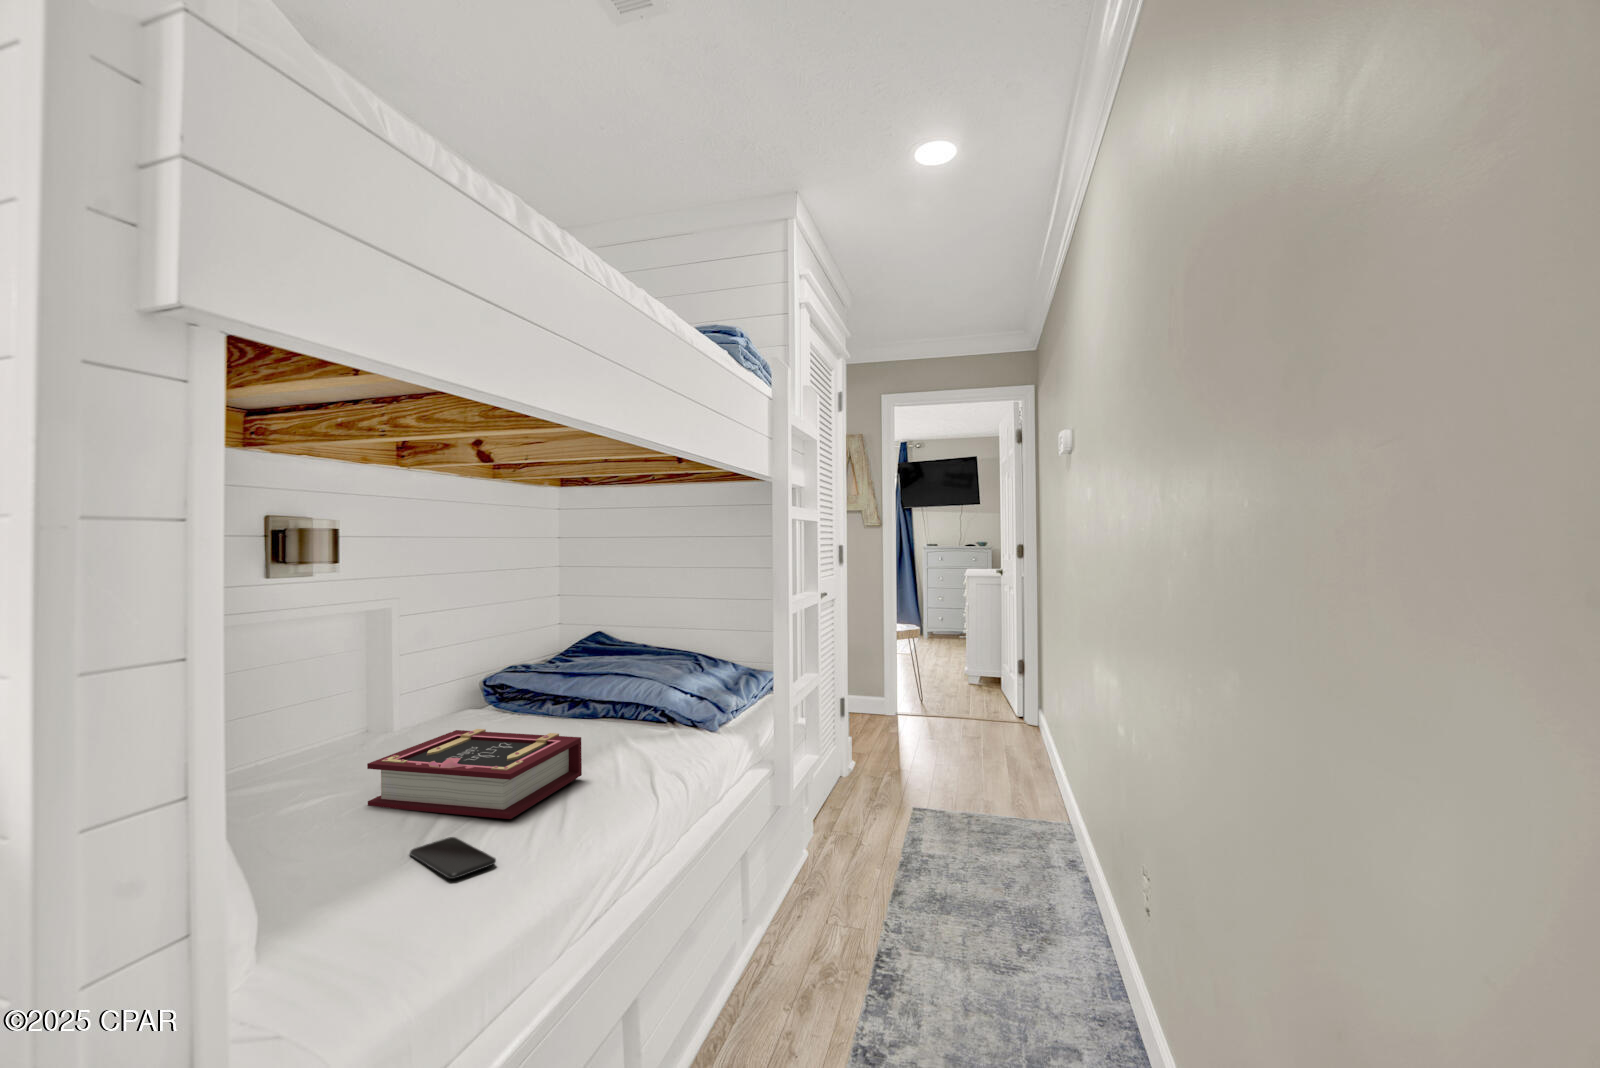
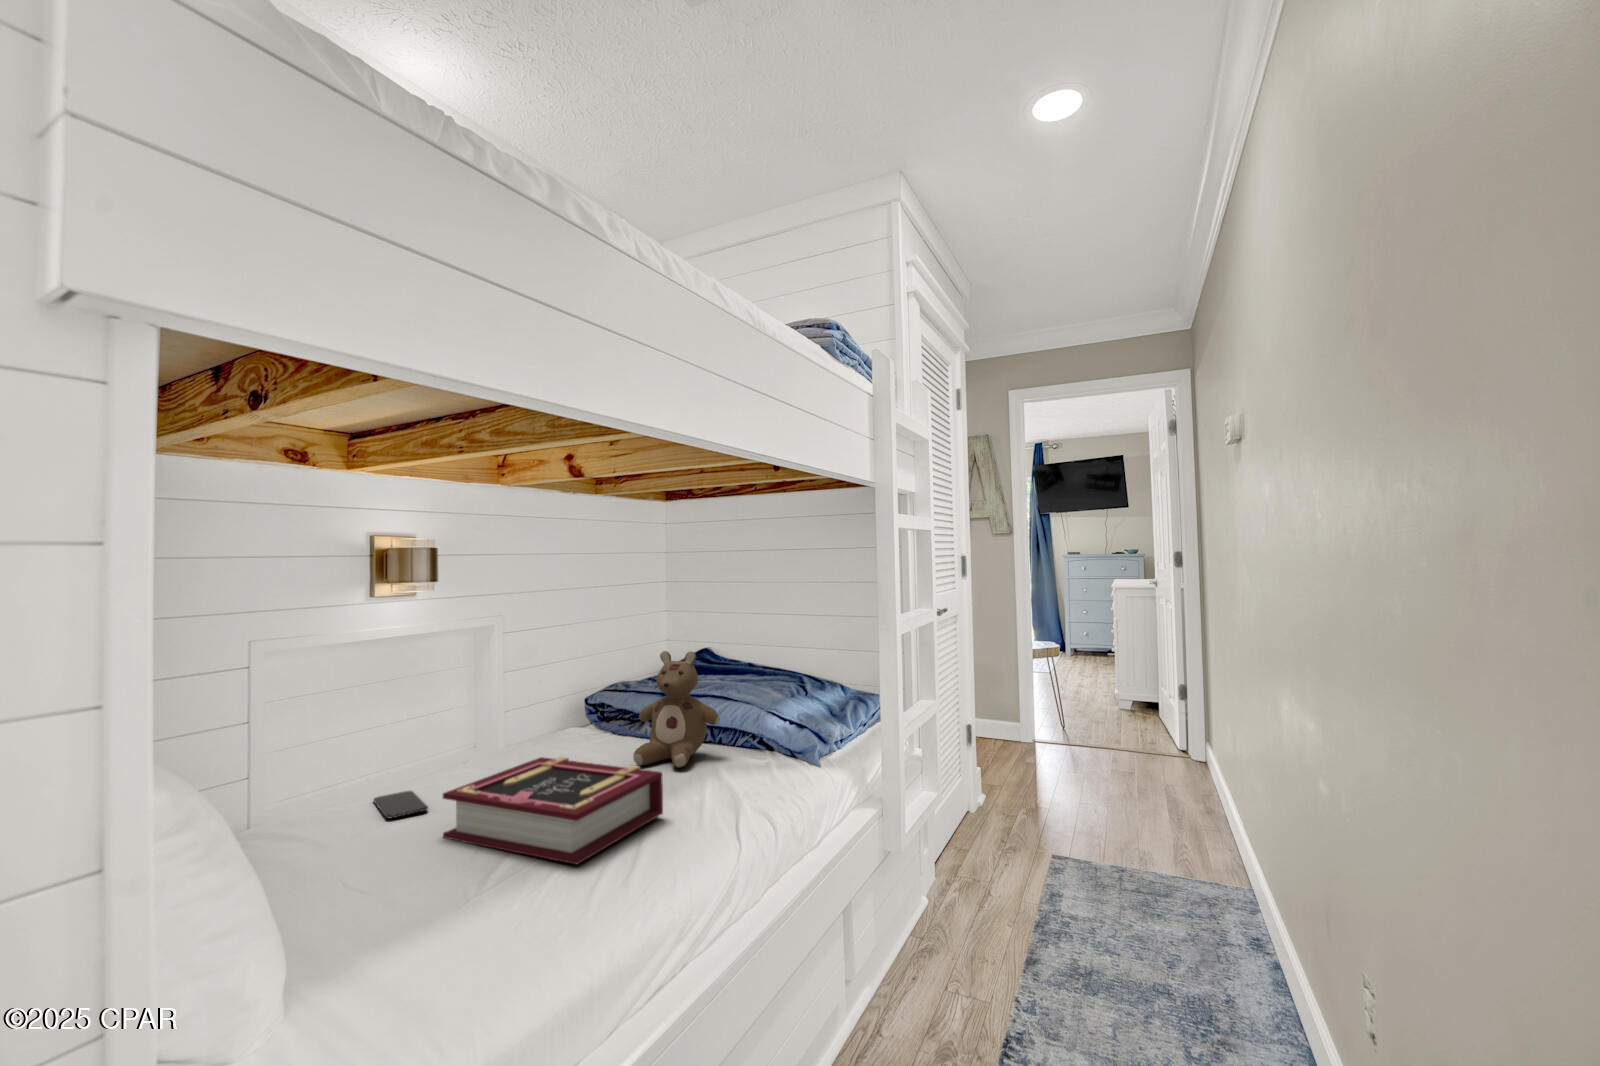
stuffed bear: none [542,630,624,738] -> present [633,651,720,768]
smartphone: present [410,837,496,879] -> present [373,791,428,818]

